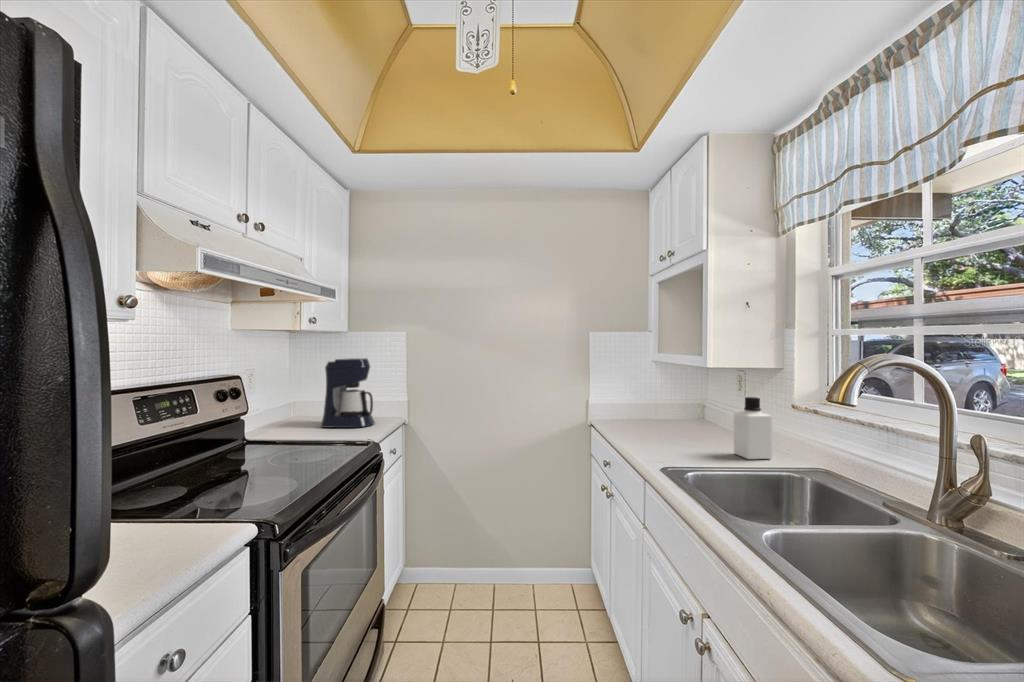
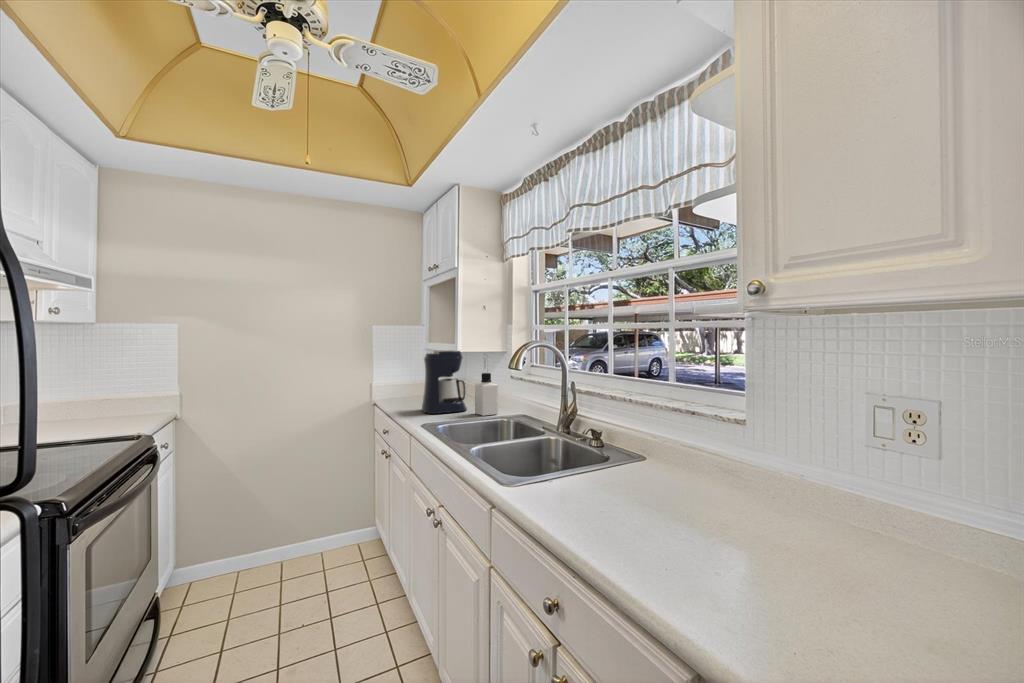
coffee maker: present [321,358,375,428] -> present [422,350,467,414]

